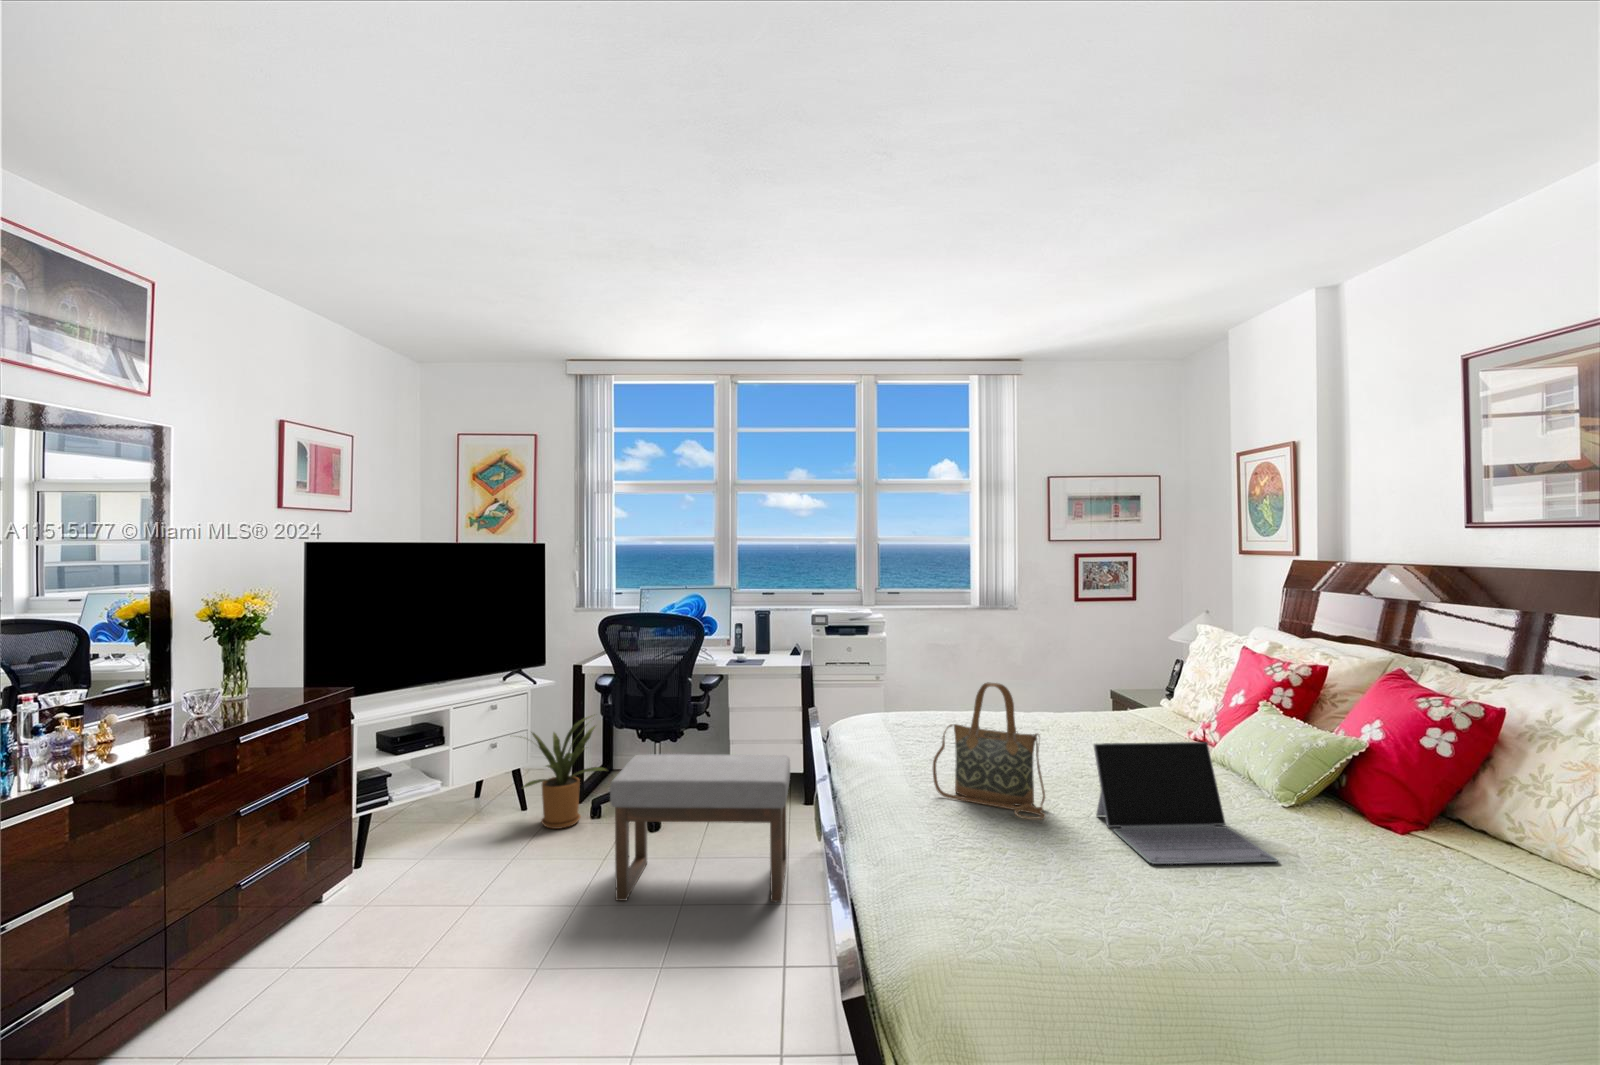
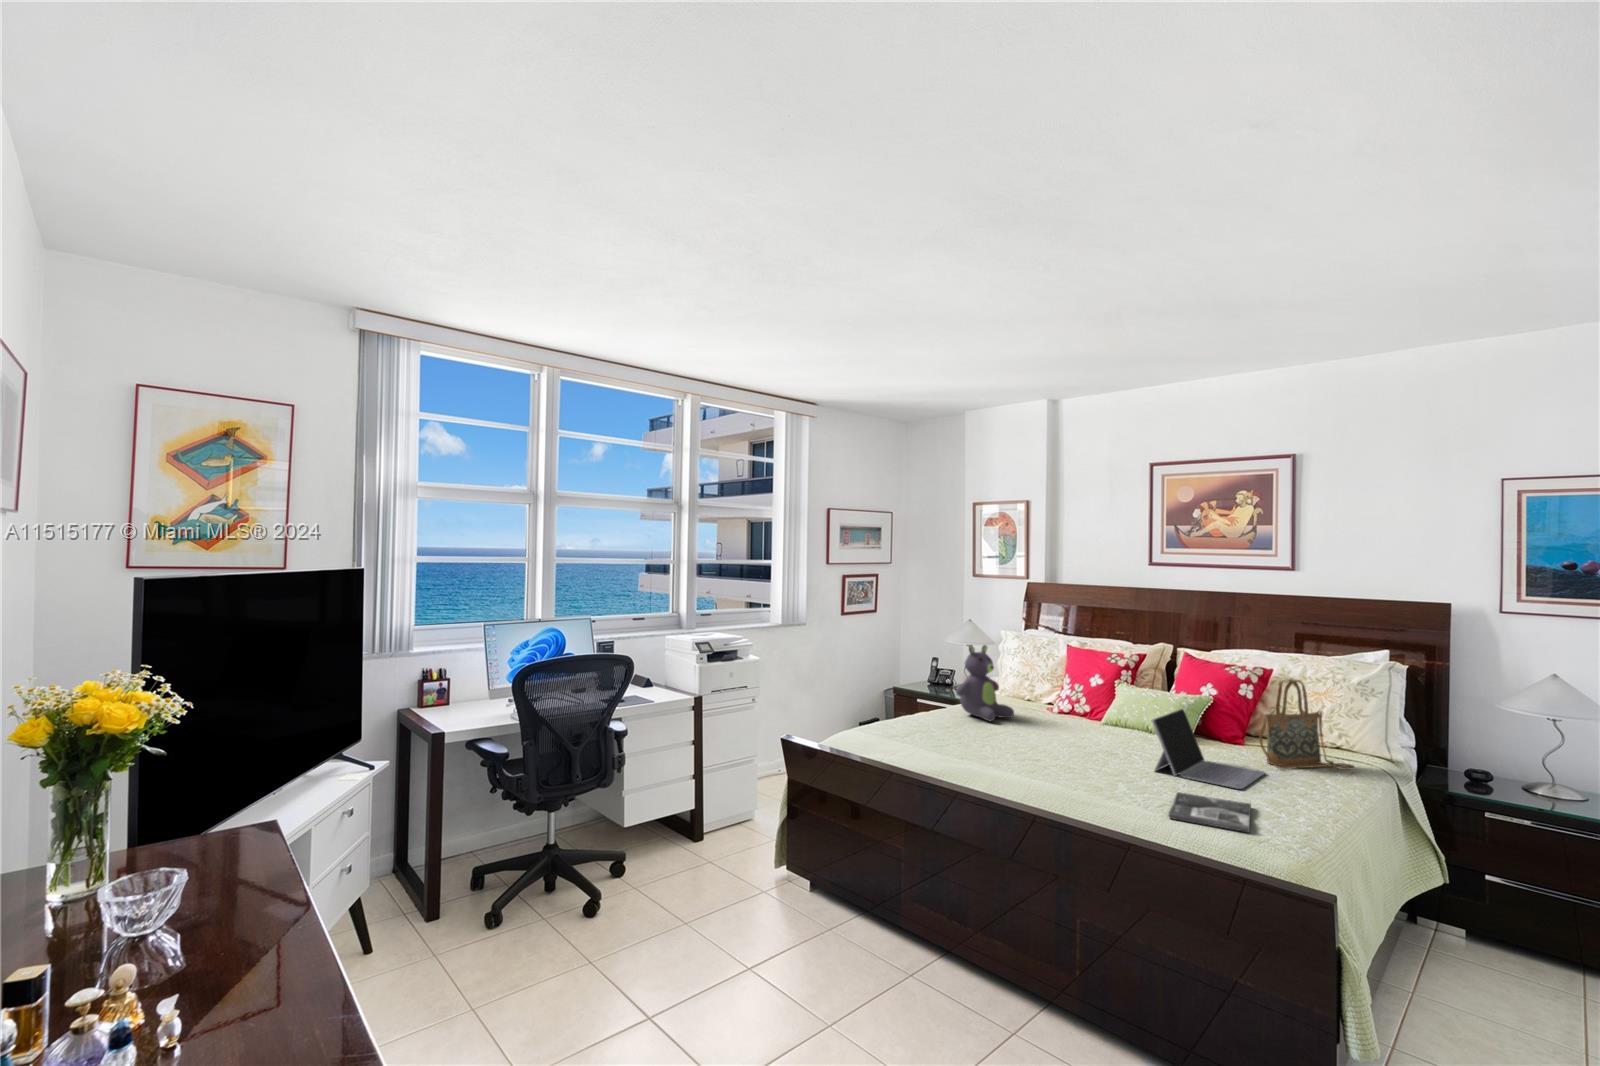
stuffed bear: none [1034,635,1109,731] -> present [956,645,1014,721]
handbag: present [933,682,1045,820] -> present [1259,679,1354,770]
house plant: present [523,716,606,829] -> none [387,792,513,964]
ottoman: present [610,754,790,902] -> none [640,790,843,998]
magazine: none [933,838,1091,898] -> present [1169,792,1251,832]

